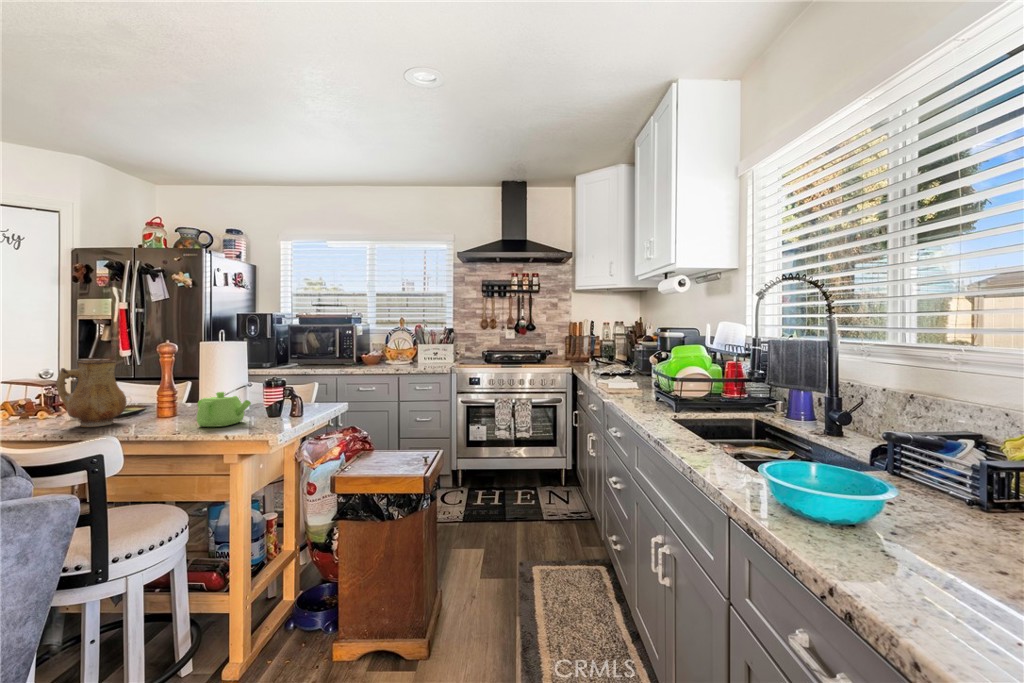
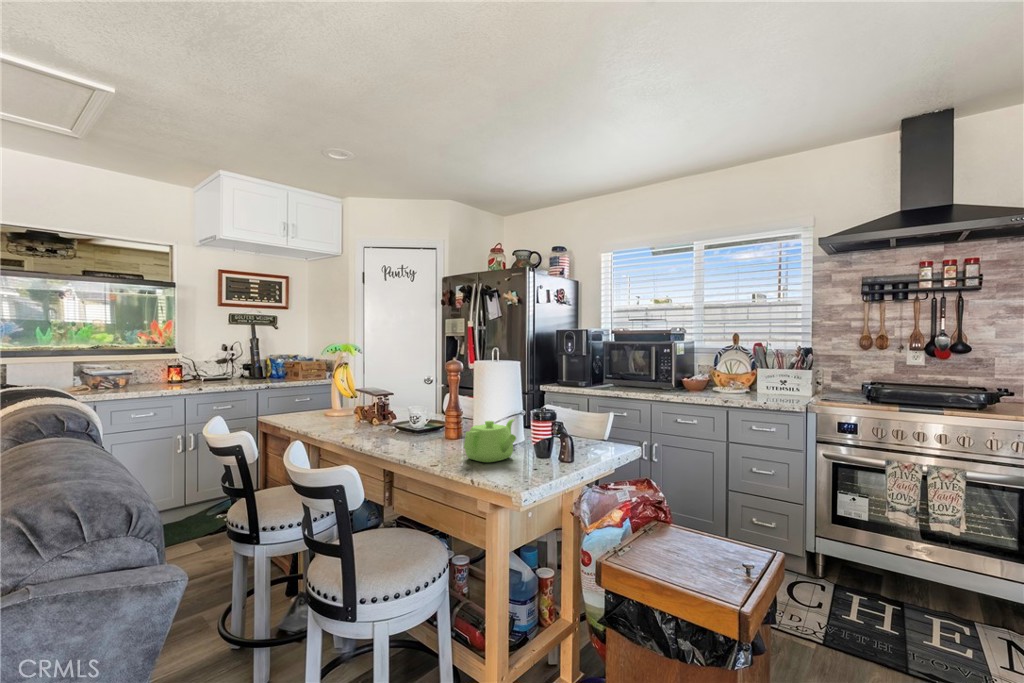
ceramic pitcher: present [56,360,127,427] -> none [372,377,423,442]

